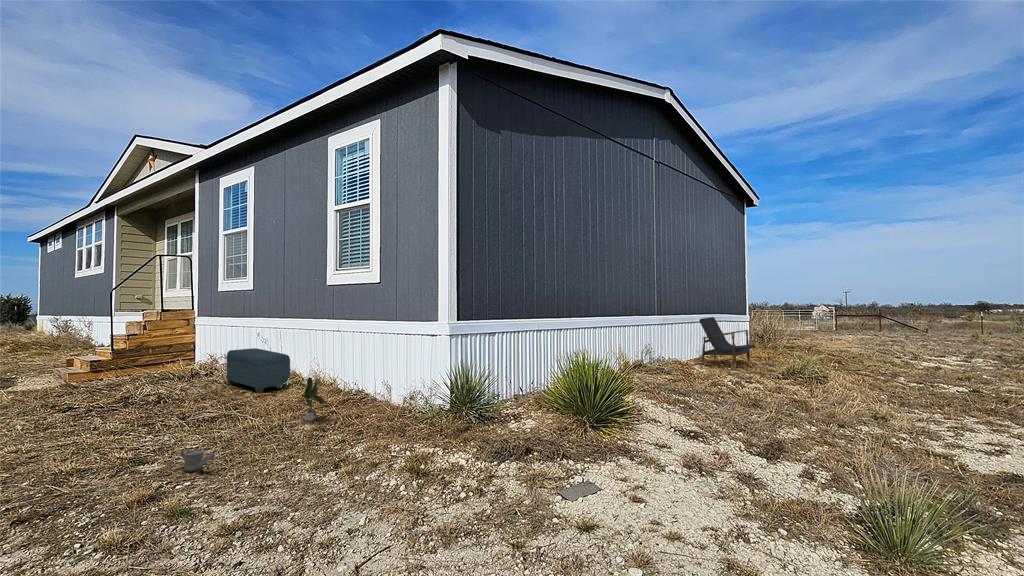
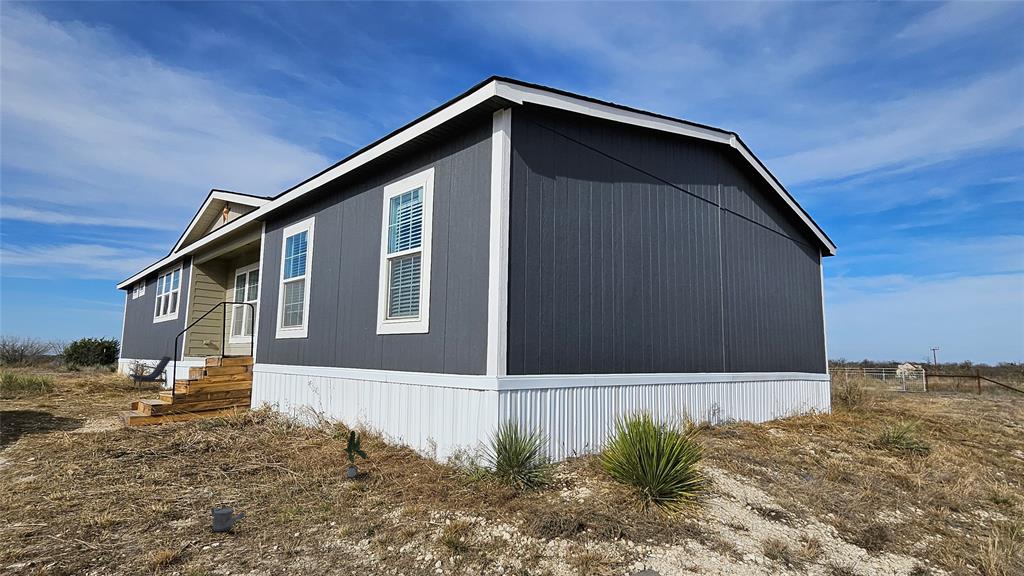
lounge chair: present [699,317,755,368] -> present [129,356,171,390]
bench: present [226,348,290,394] -> none [277,397,338,444]

